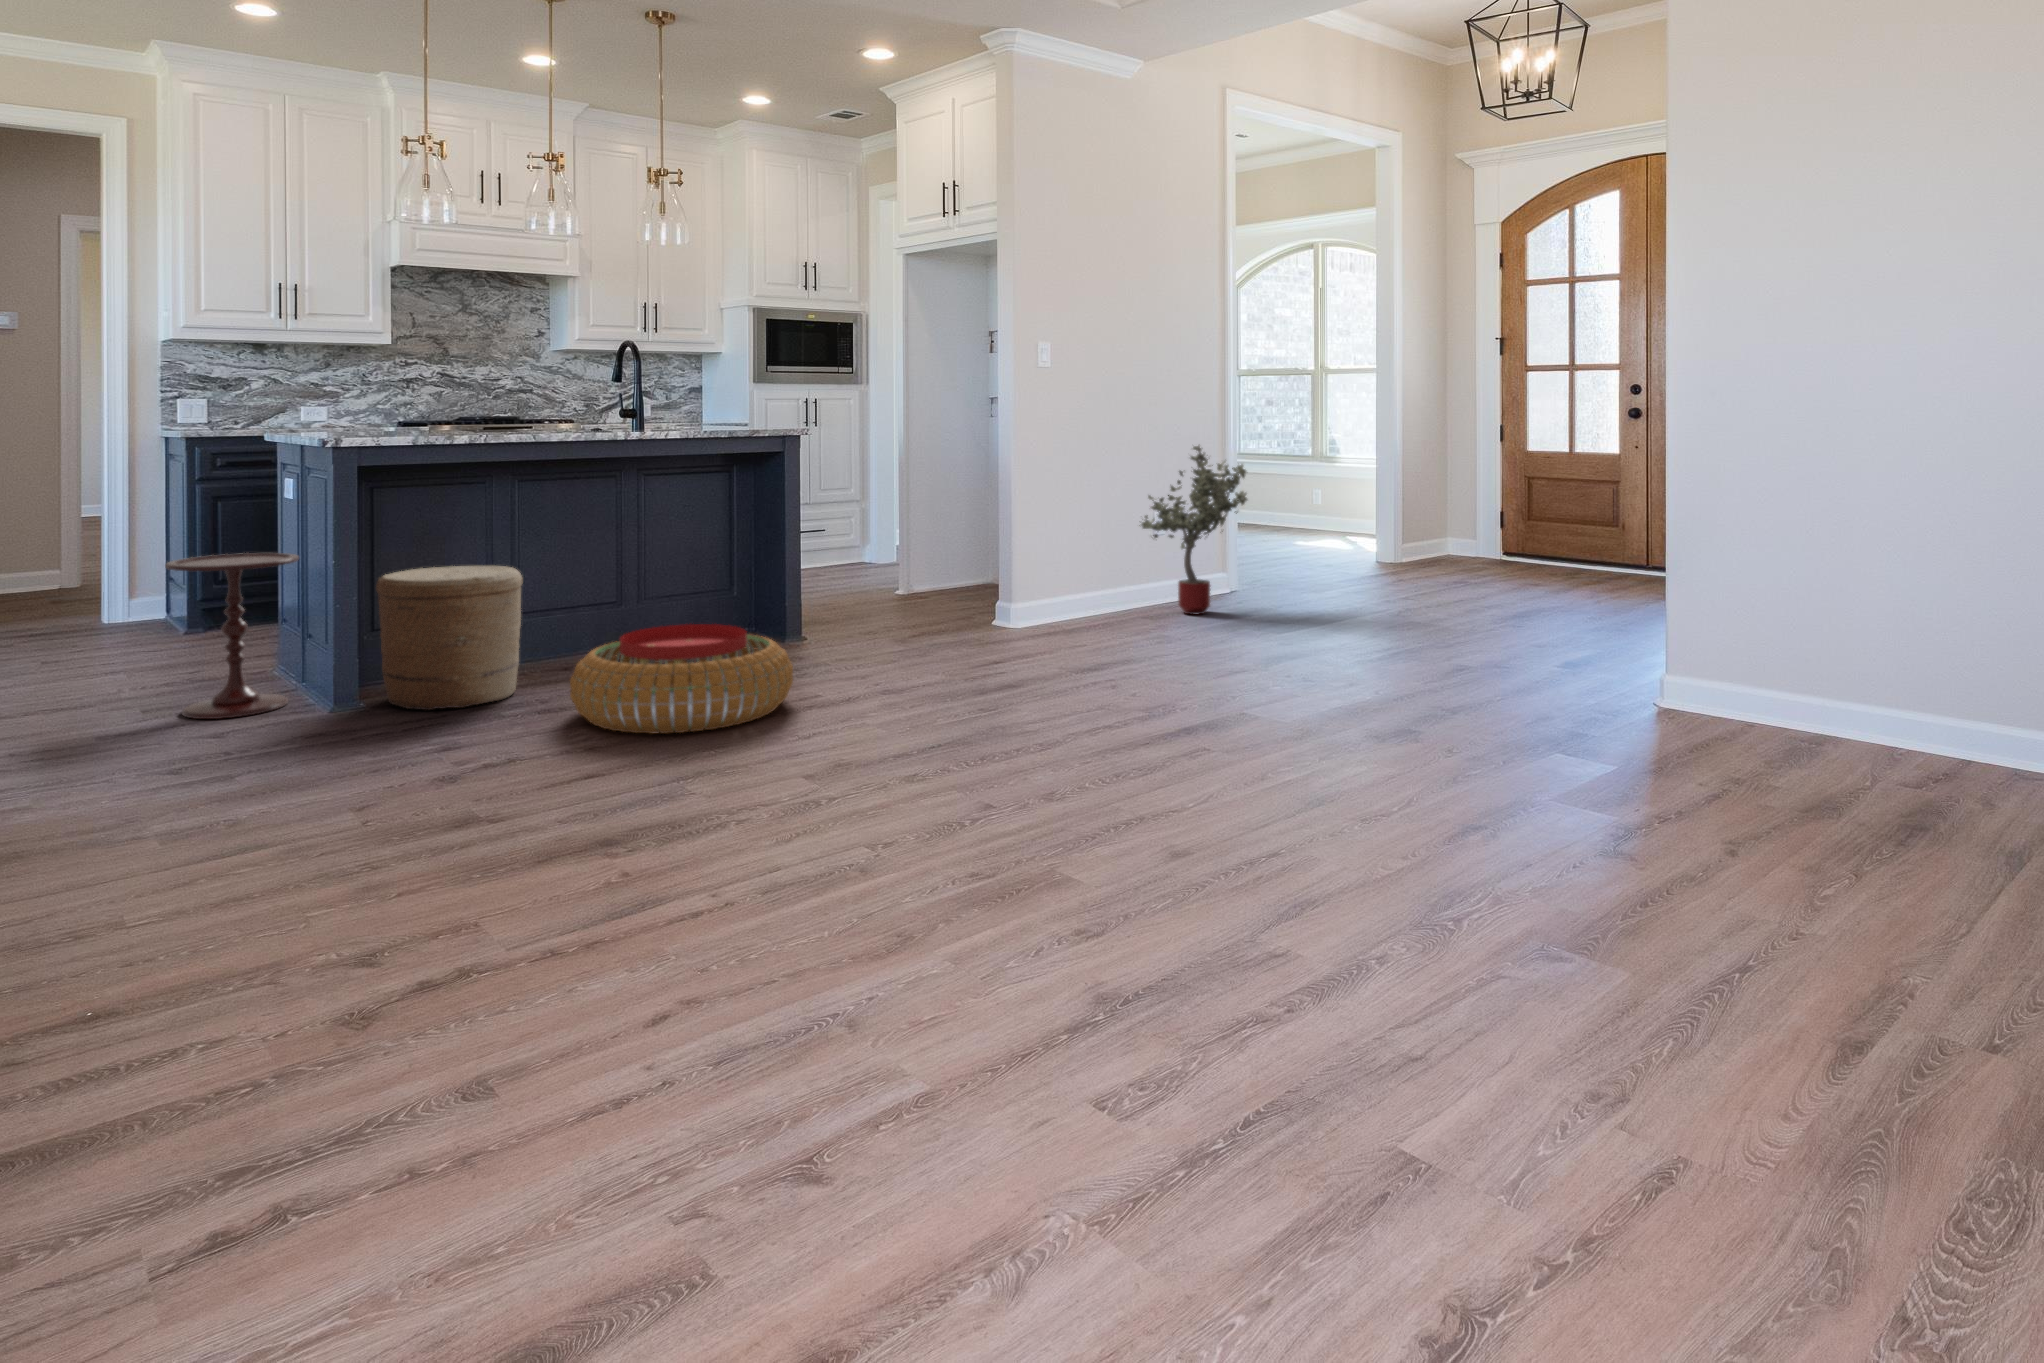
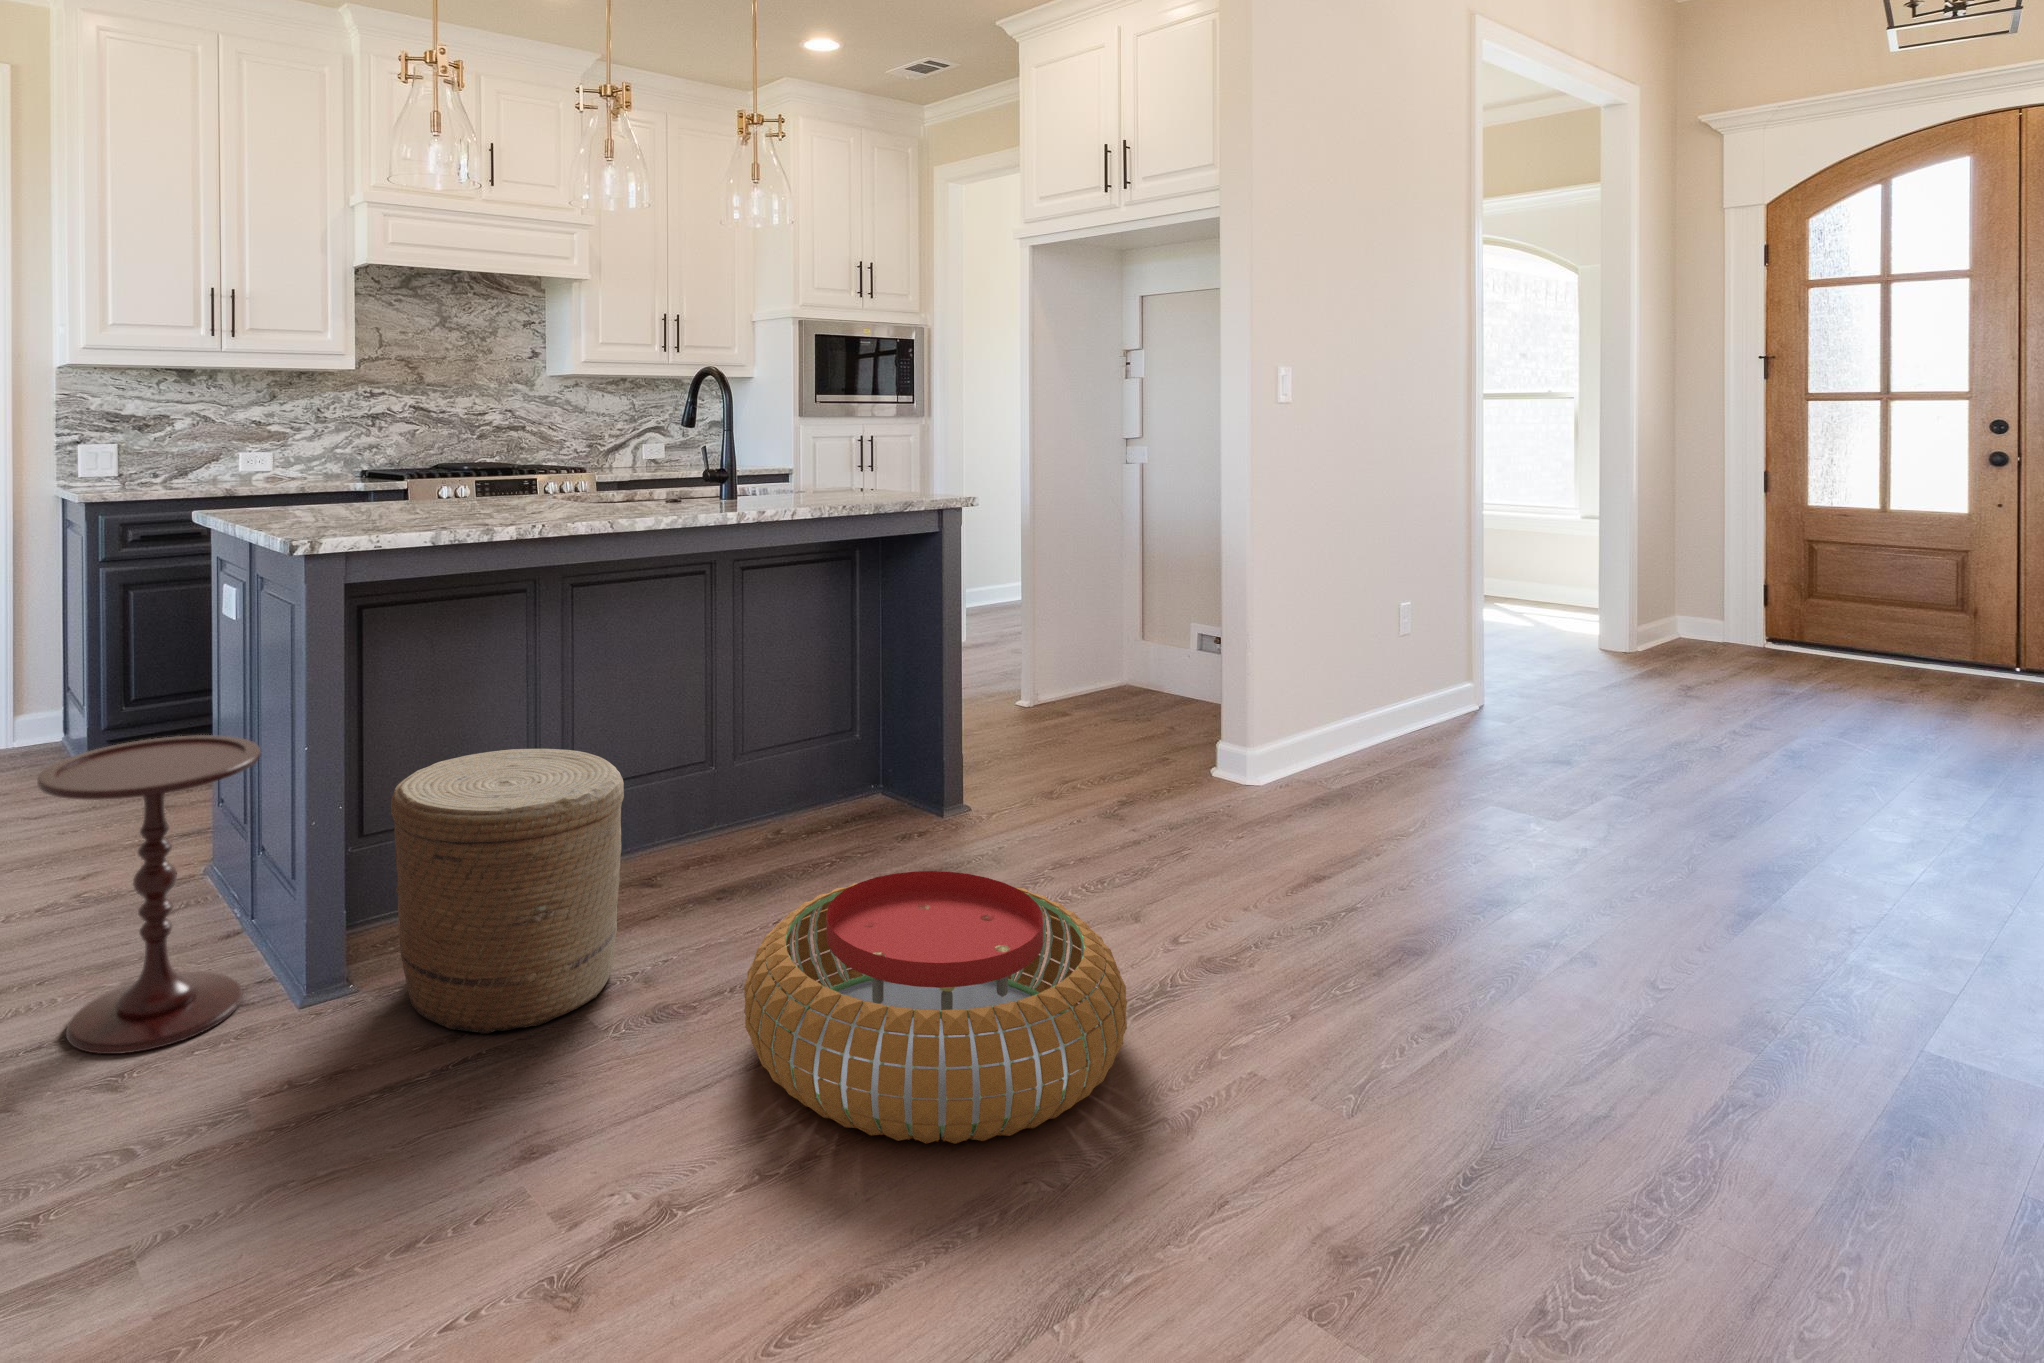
potted tree: present [1139,445,1247,615] -> none [1410,515,1565,763]

